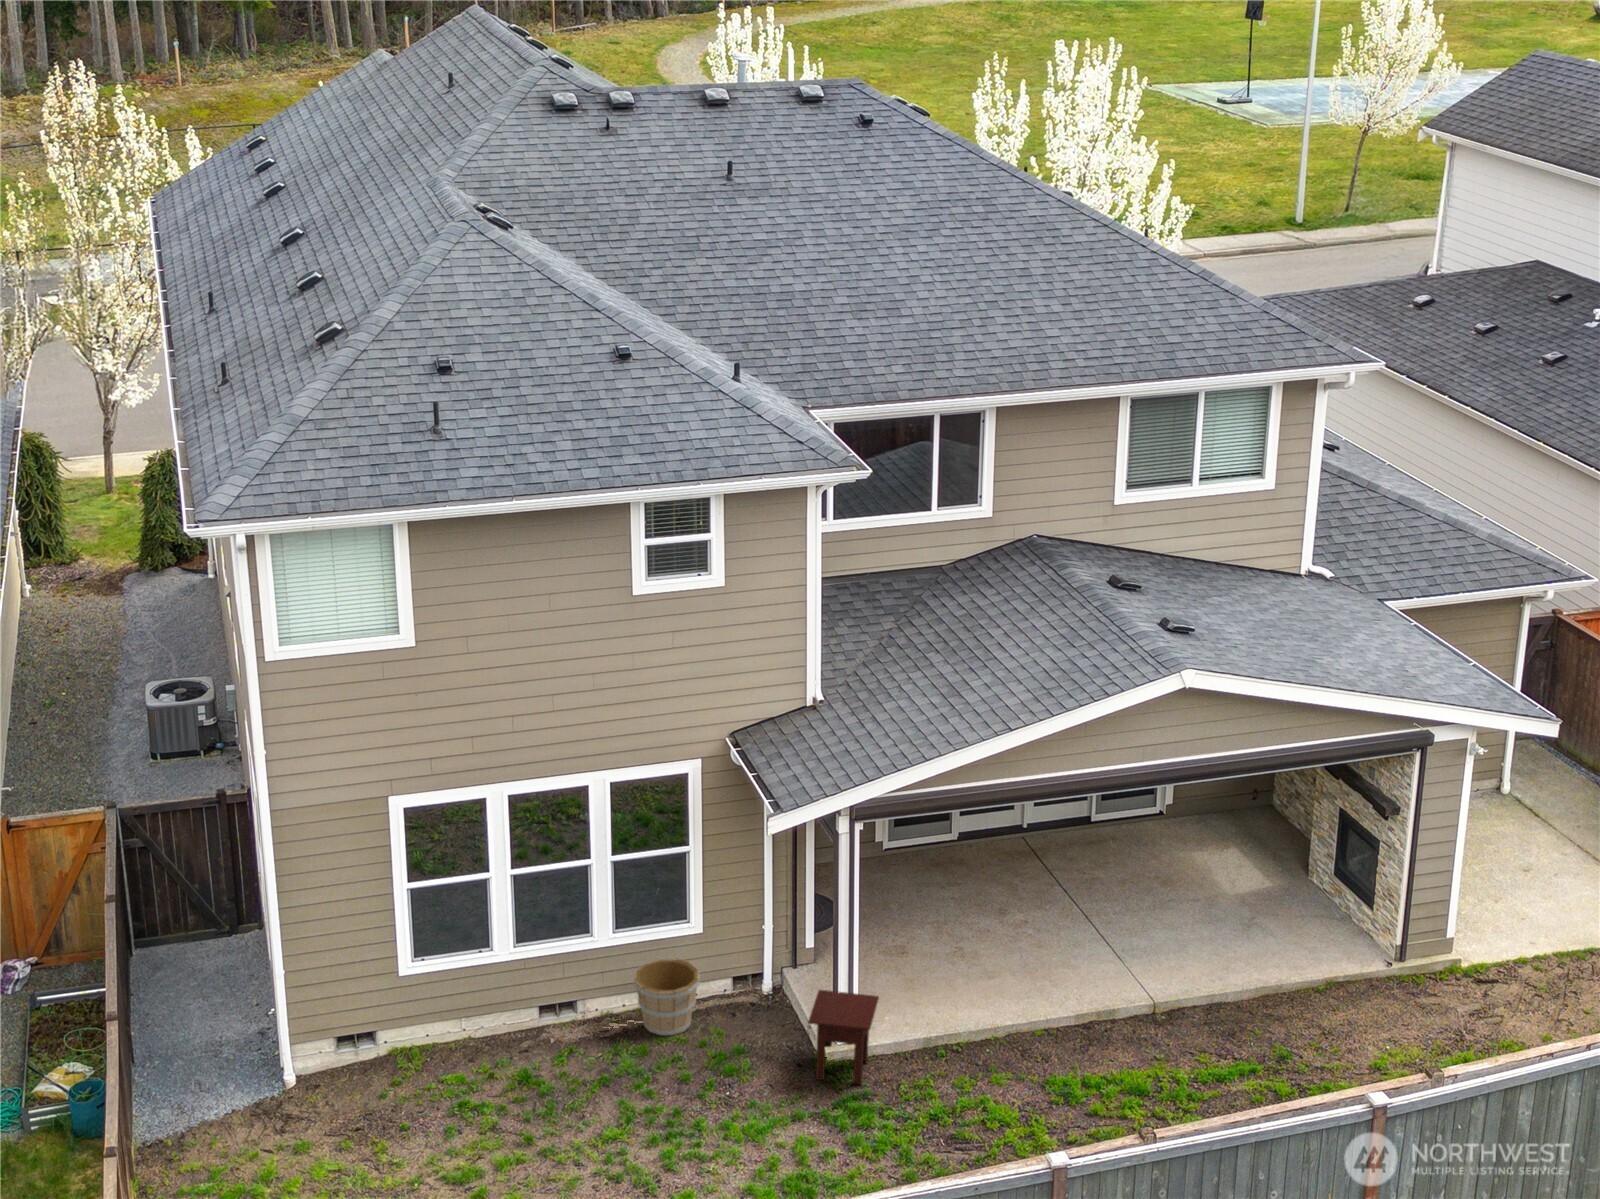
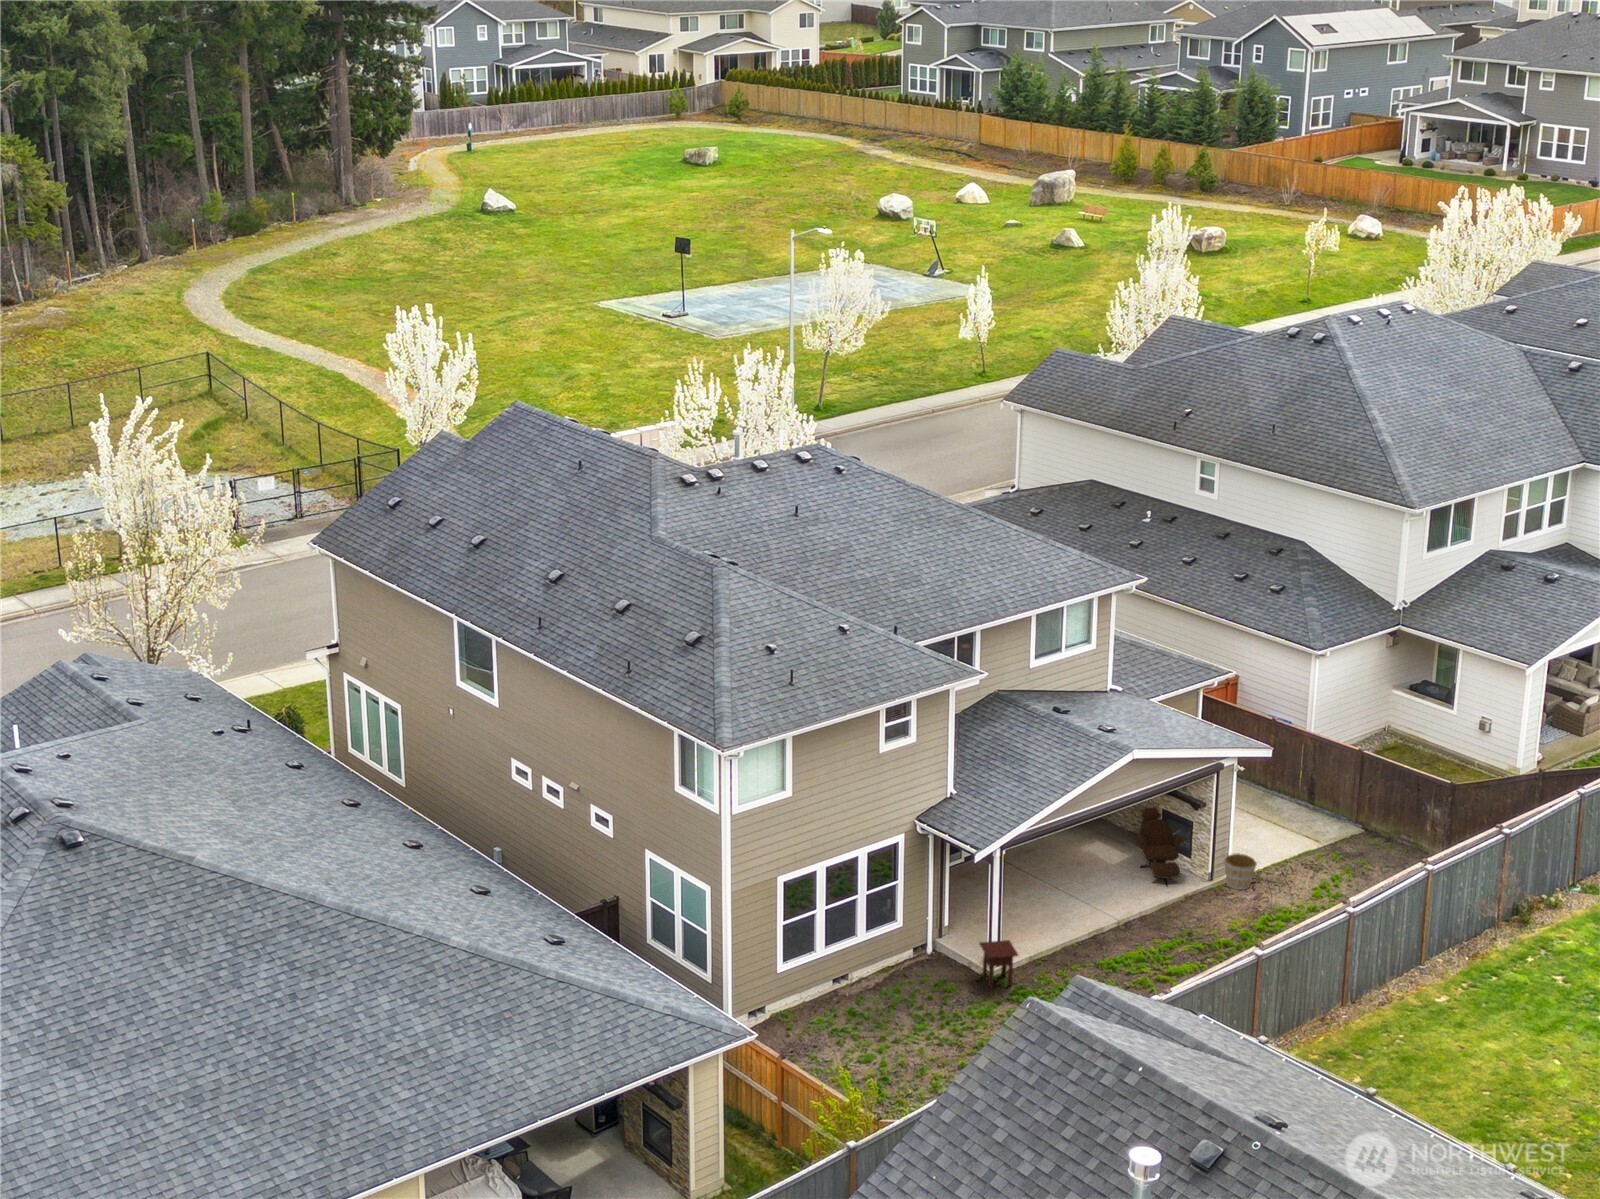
lounge chair: none [1280,801,1371,955] -> present [1136,807,1183,885]
wooden bucket: present [634,958,700,1036] -> present [1224,853,1257,890]

